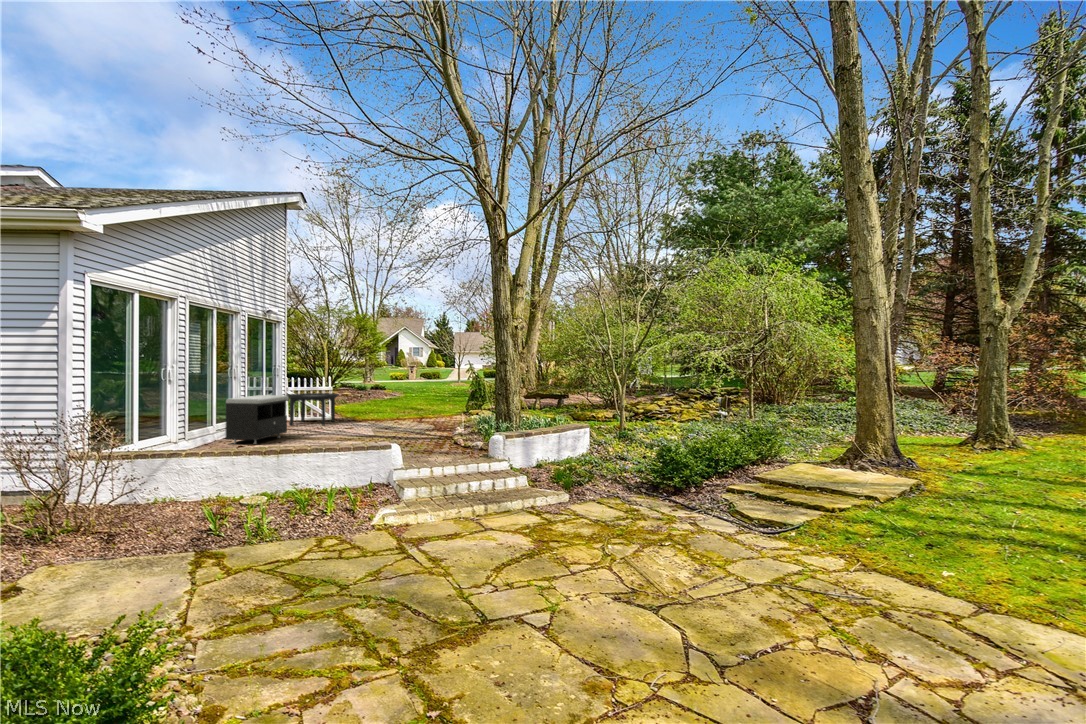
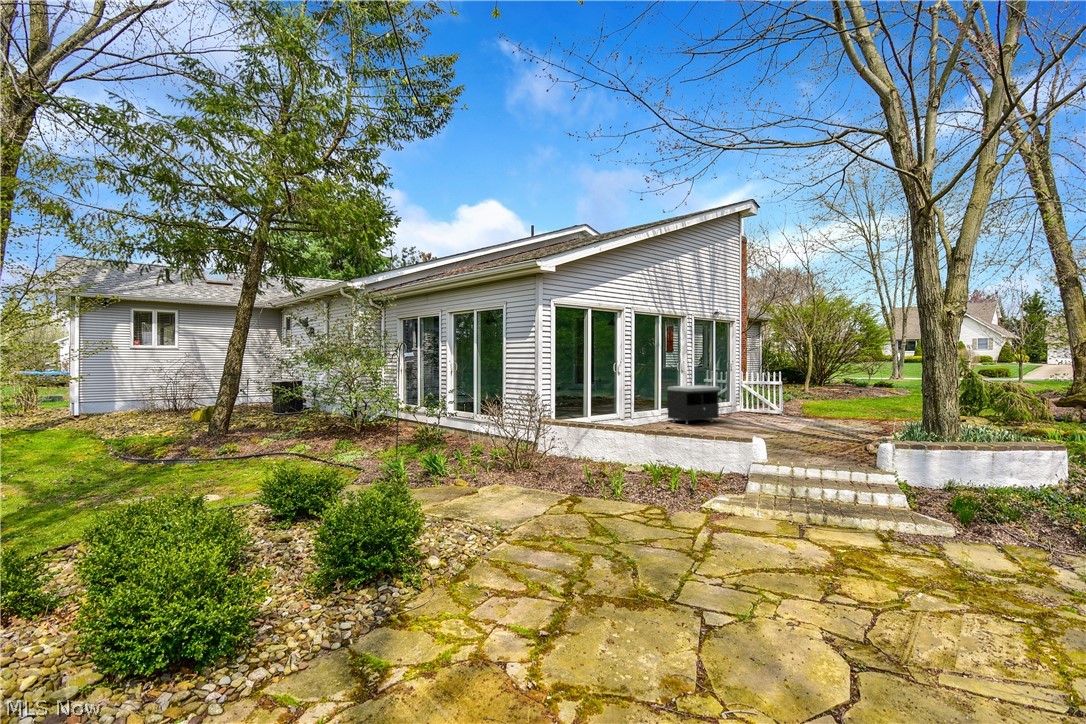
round table: present [287,393,339,425] -> none [734,386,783,416]

